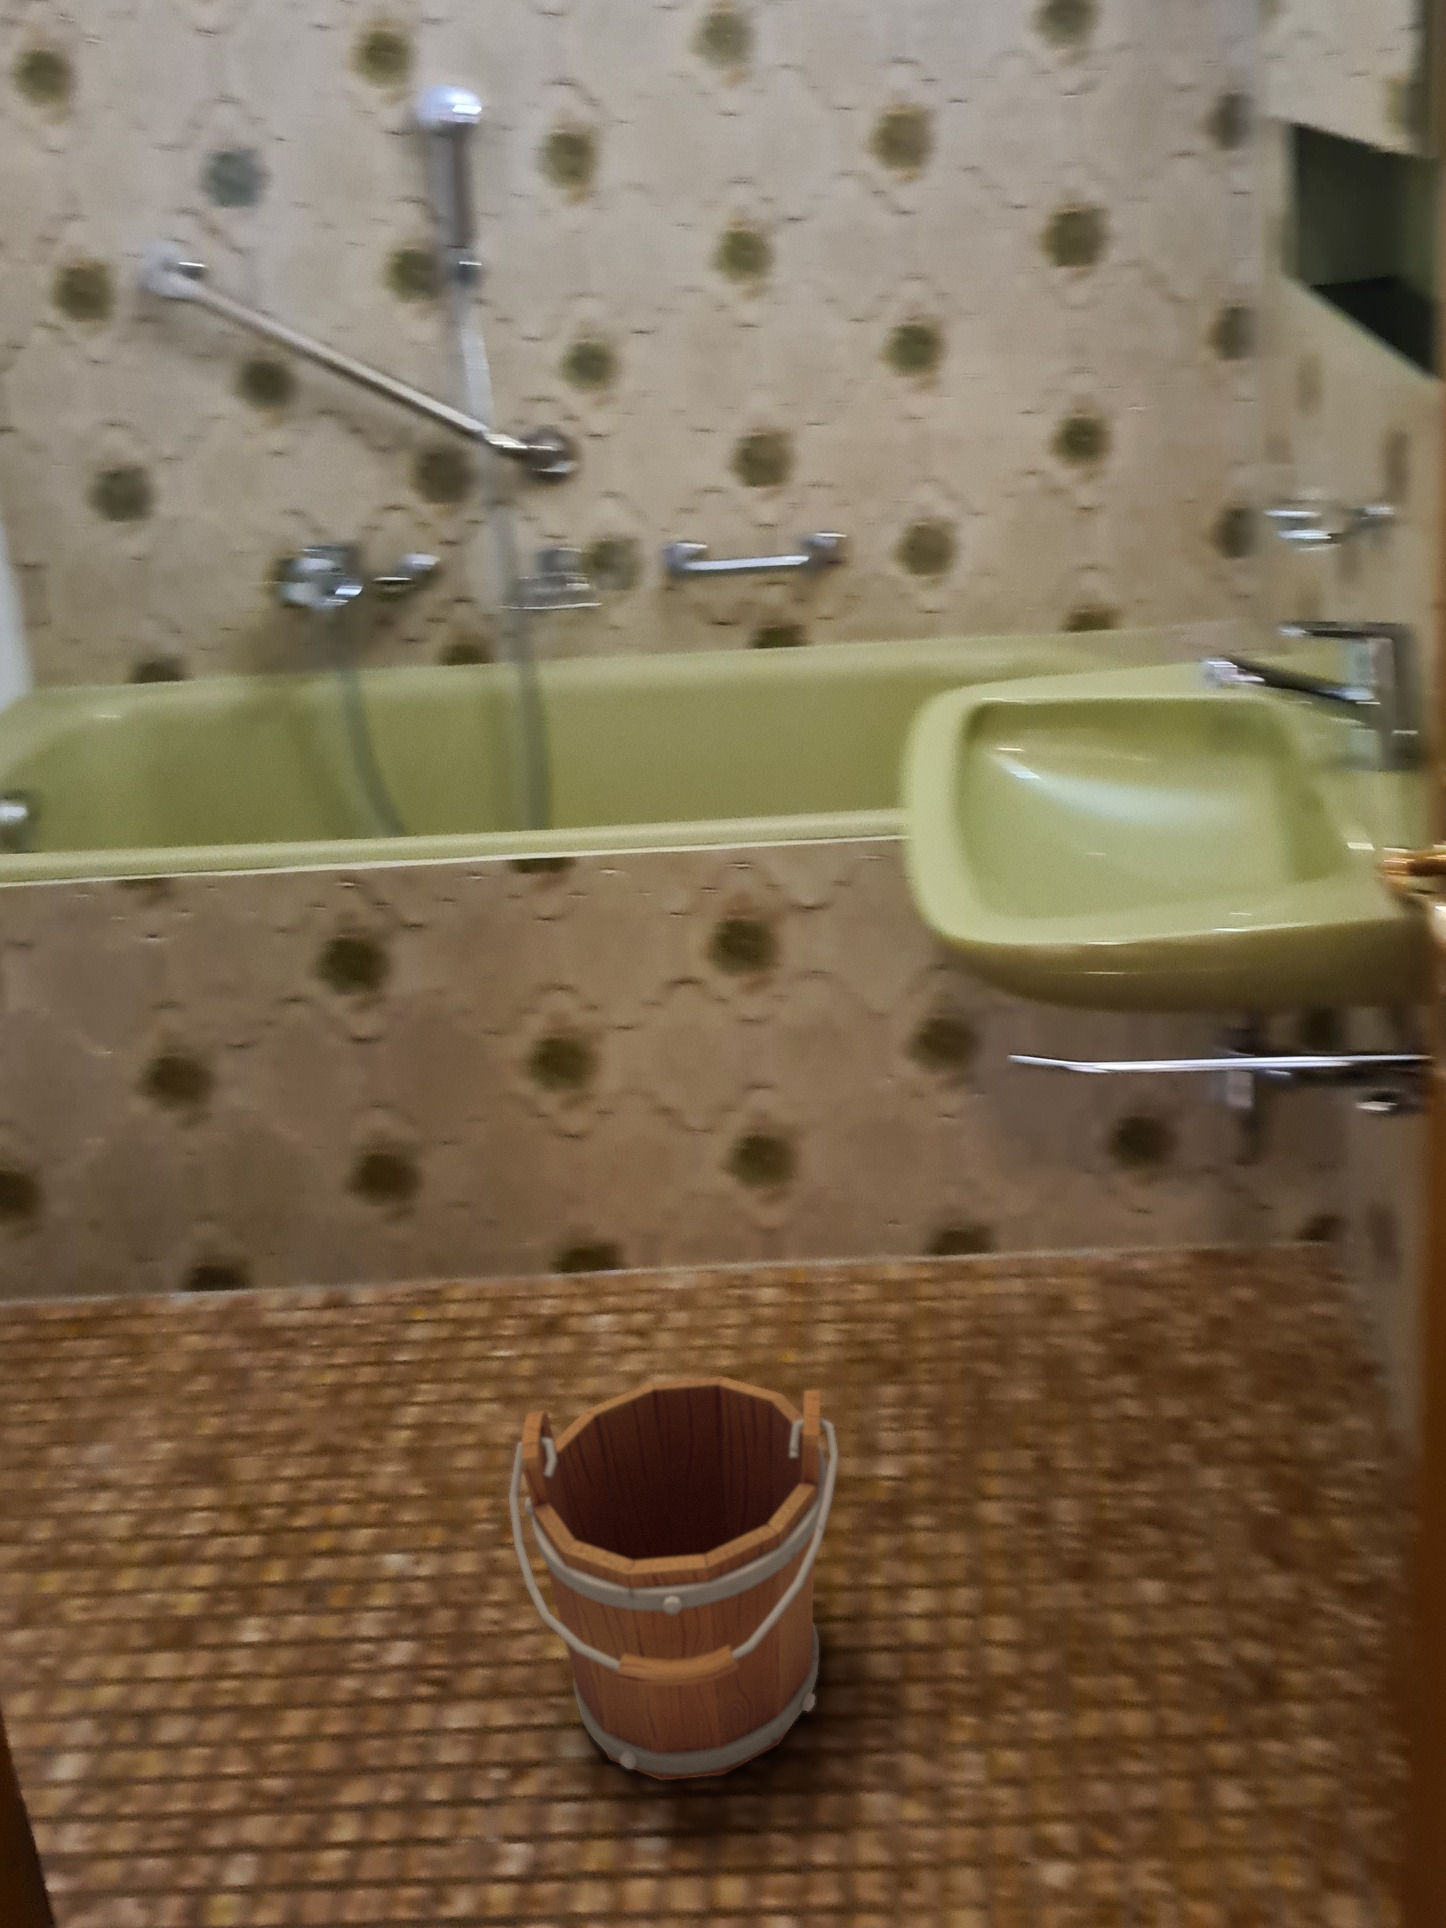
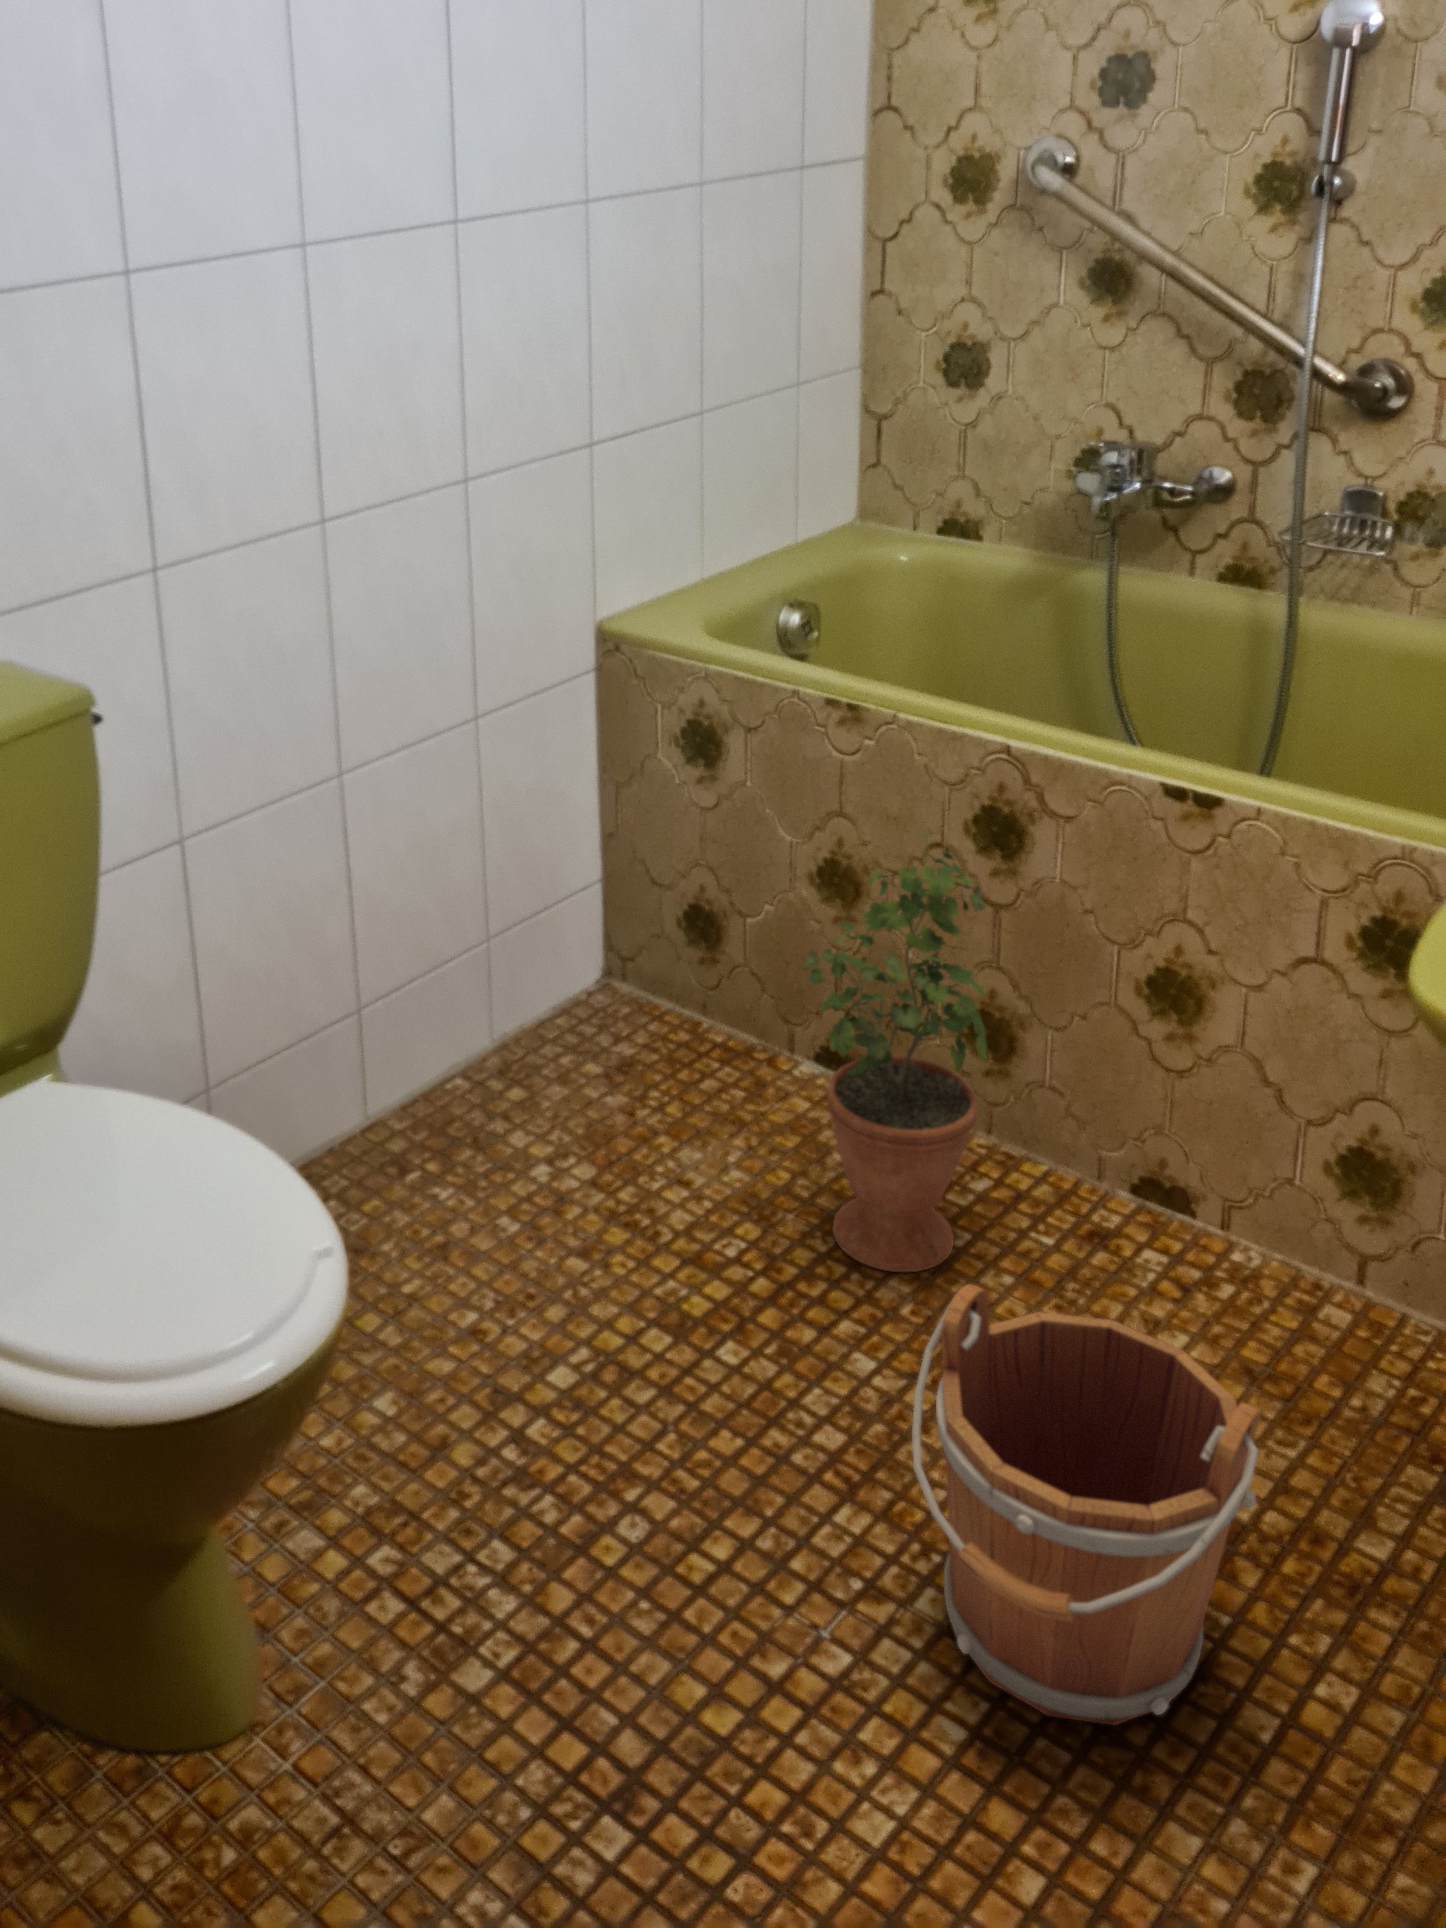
potted plant: none [193,992,424,1465] -> present [803,834,987,1272]

